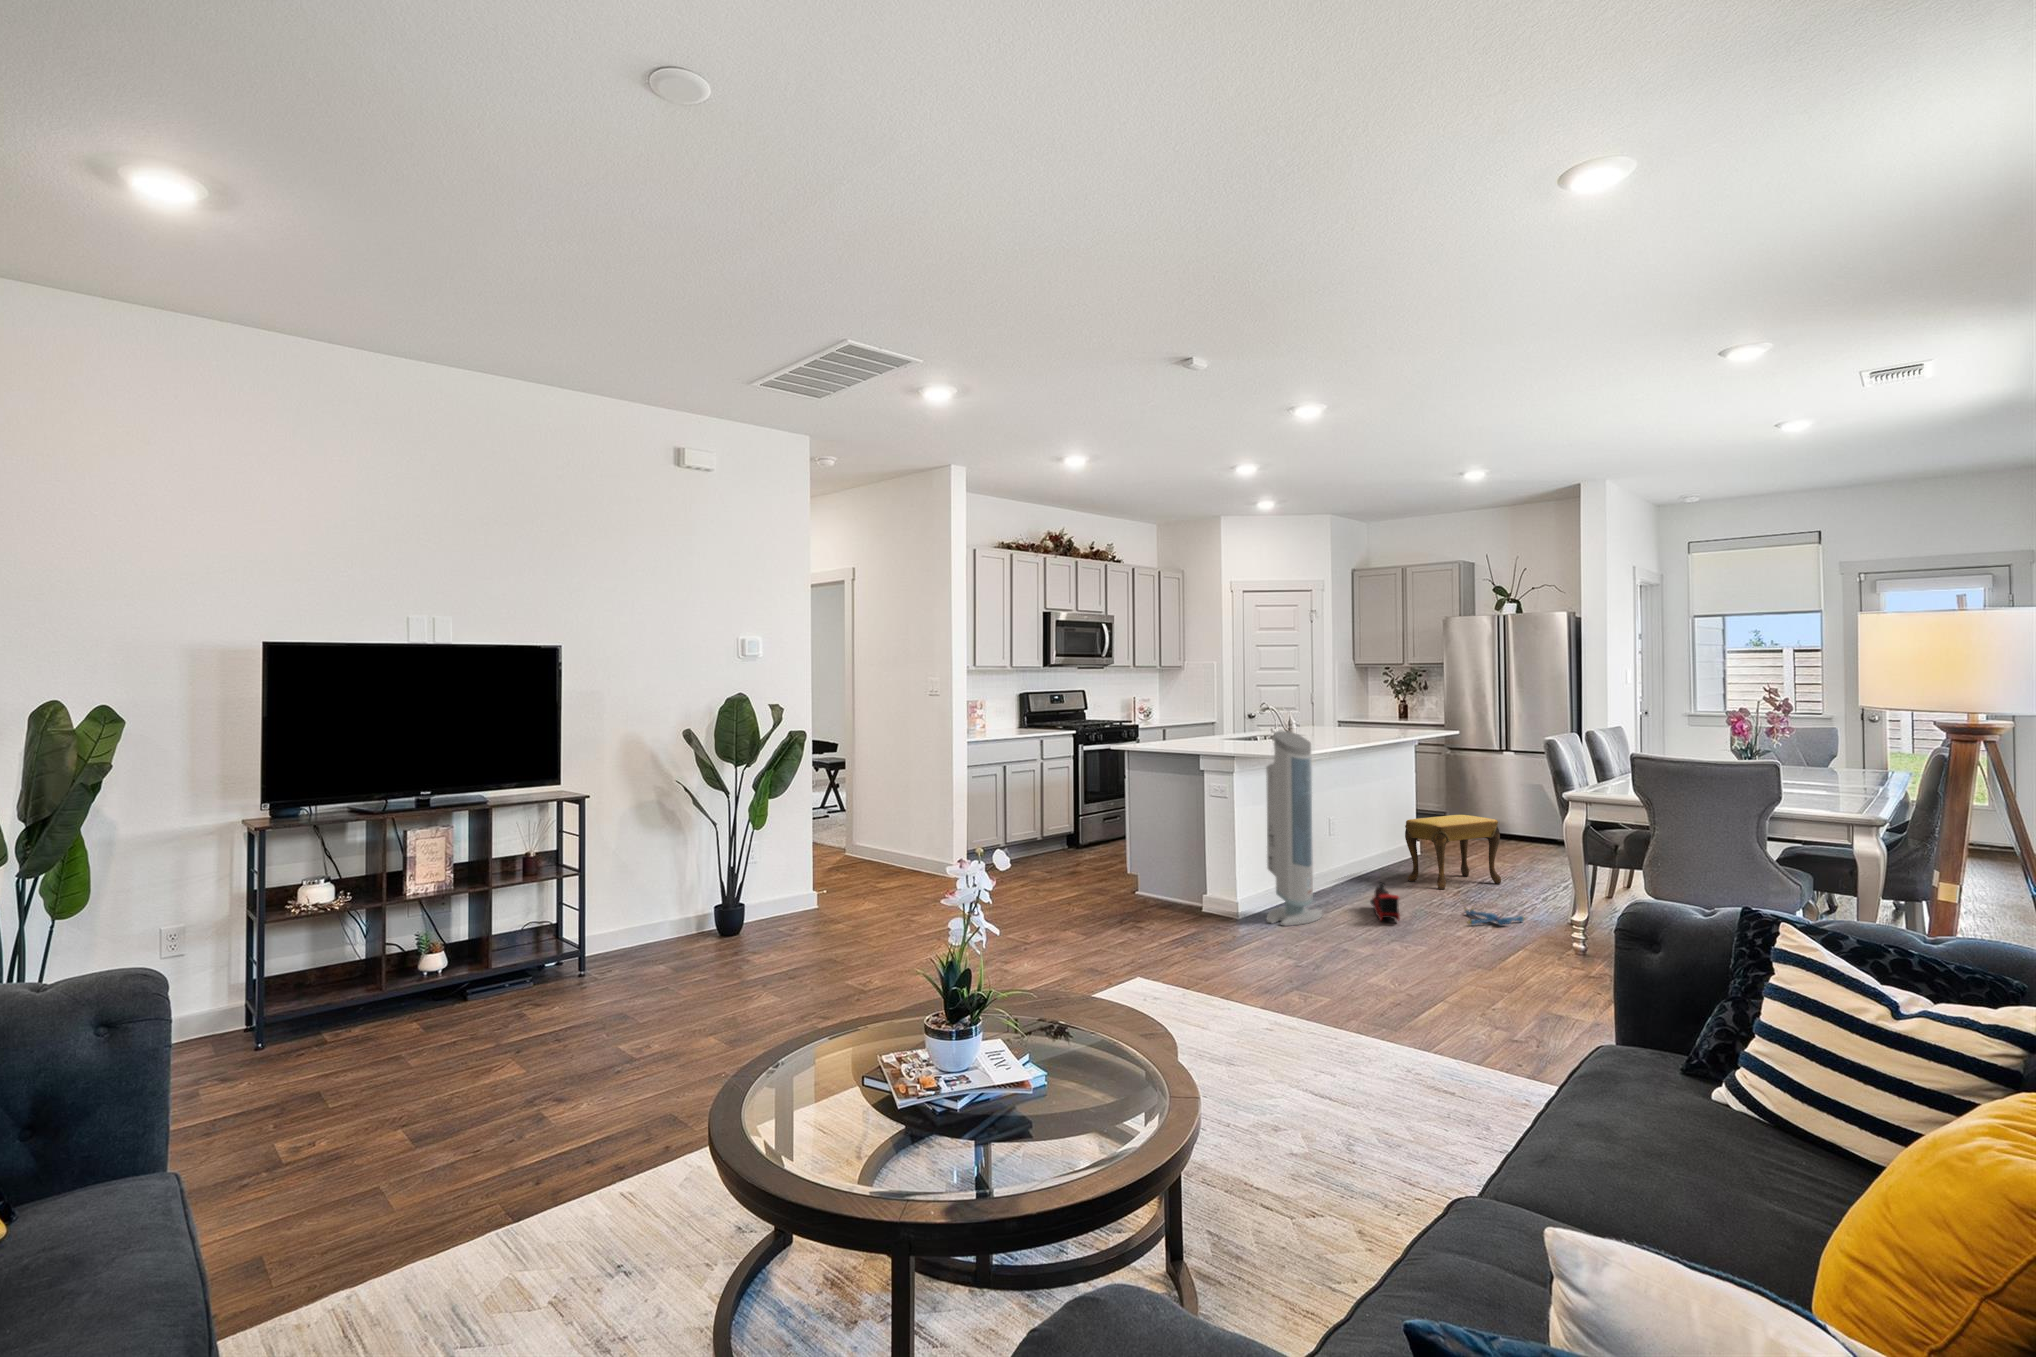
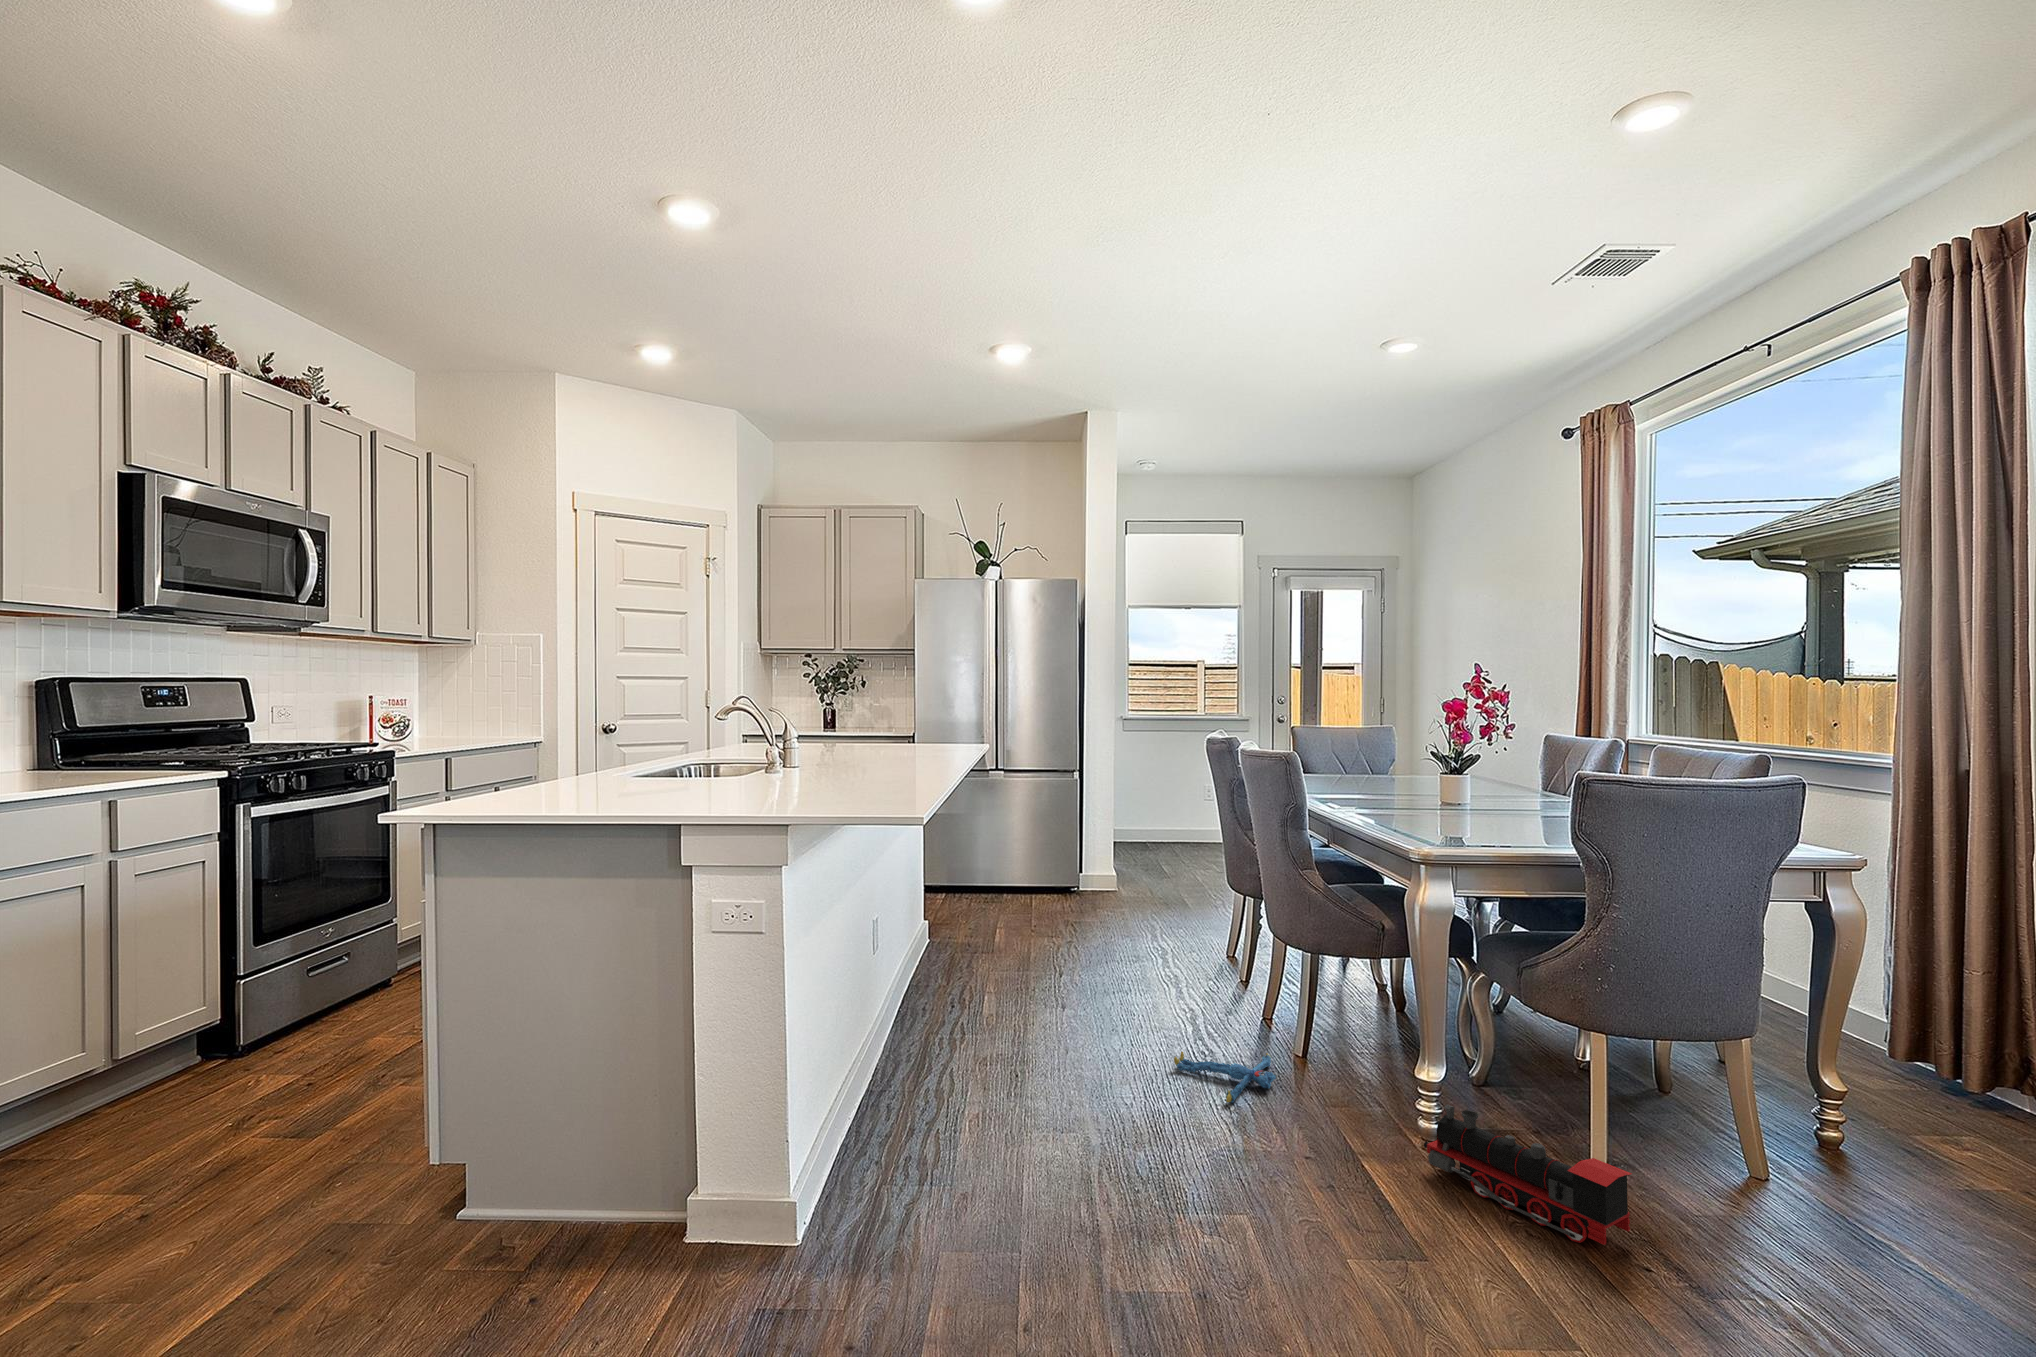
air purifier: present [1266,731,1322,926] -> none [870,744,989,1249]
footstool: present [1405,815,1501,890] -> none [979,868,1105,1009]
toy train: present [1370,882,1400,921] -> present [1424,1104,1632,1245]

